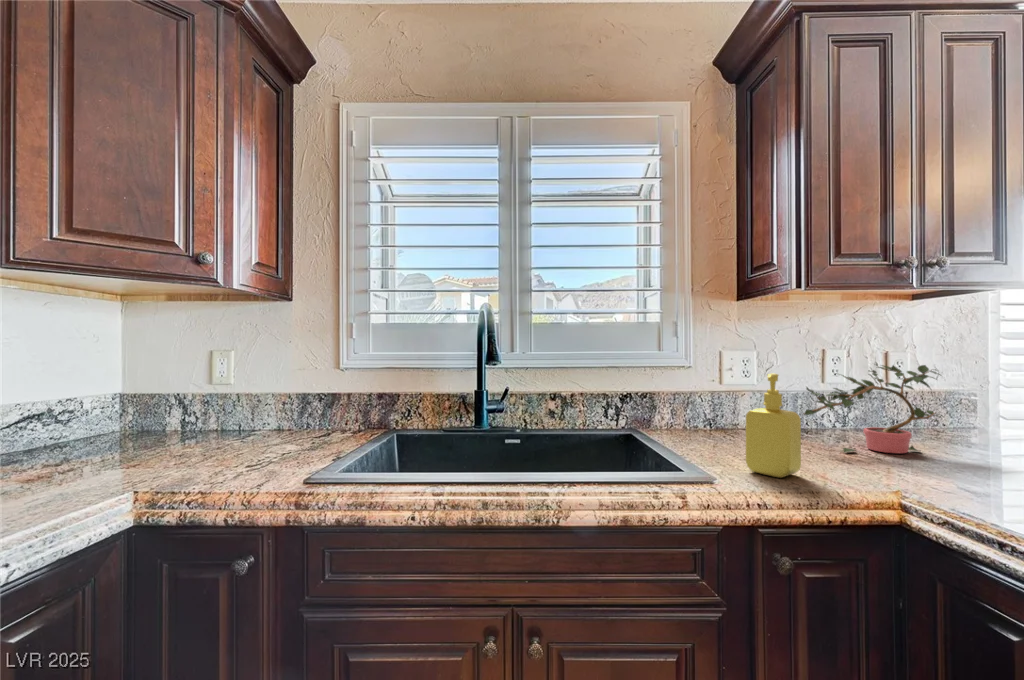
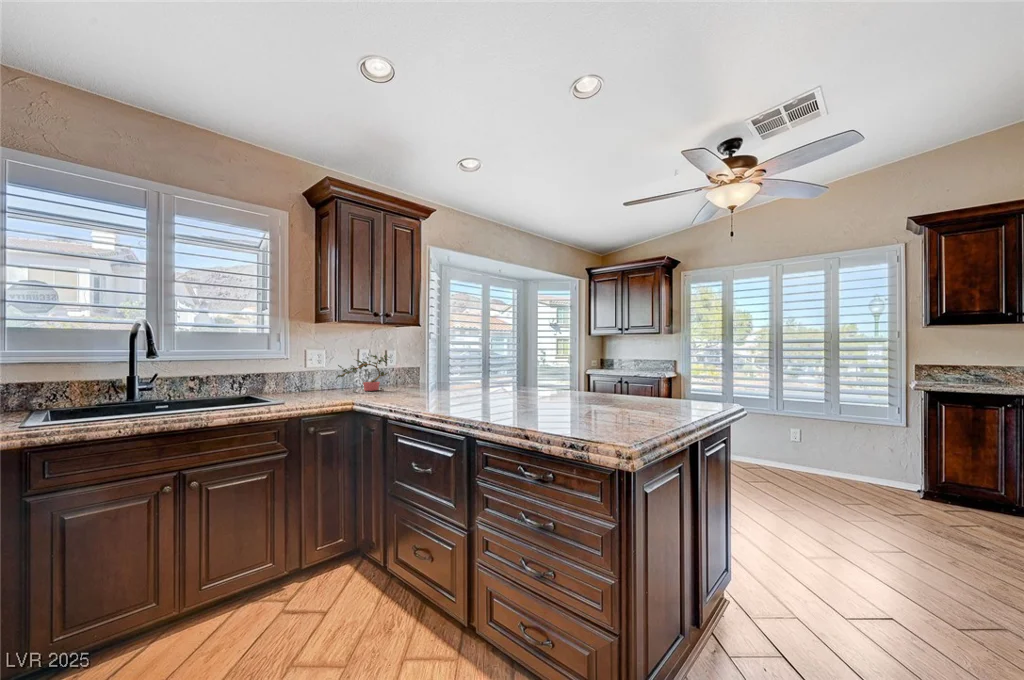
soap dispenser: present [746,374,801,478] -> none [302,357,325,399]

